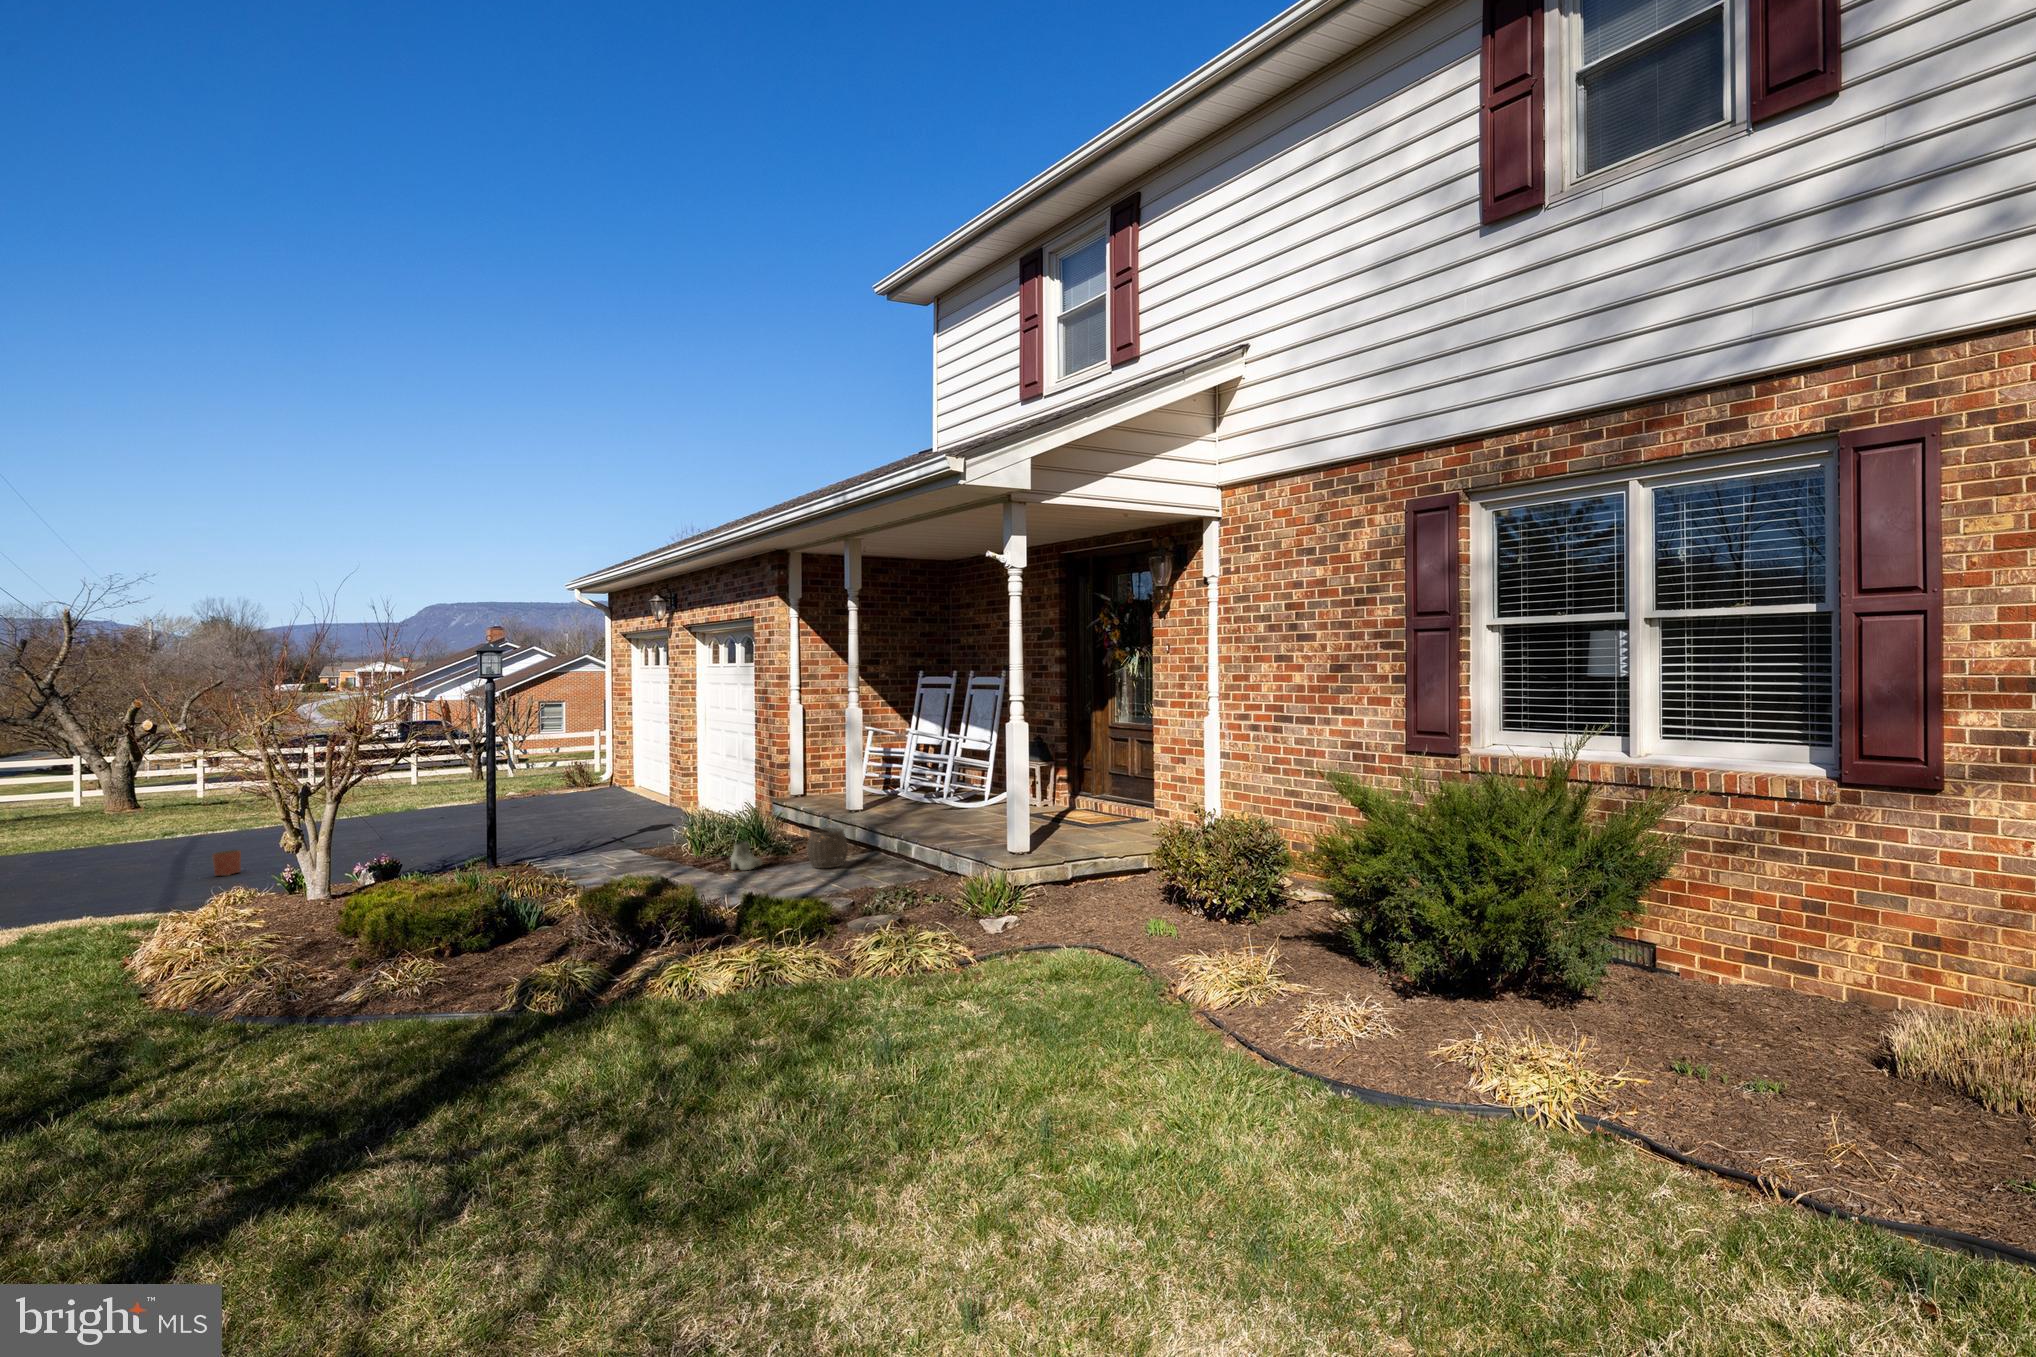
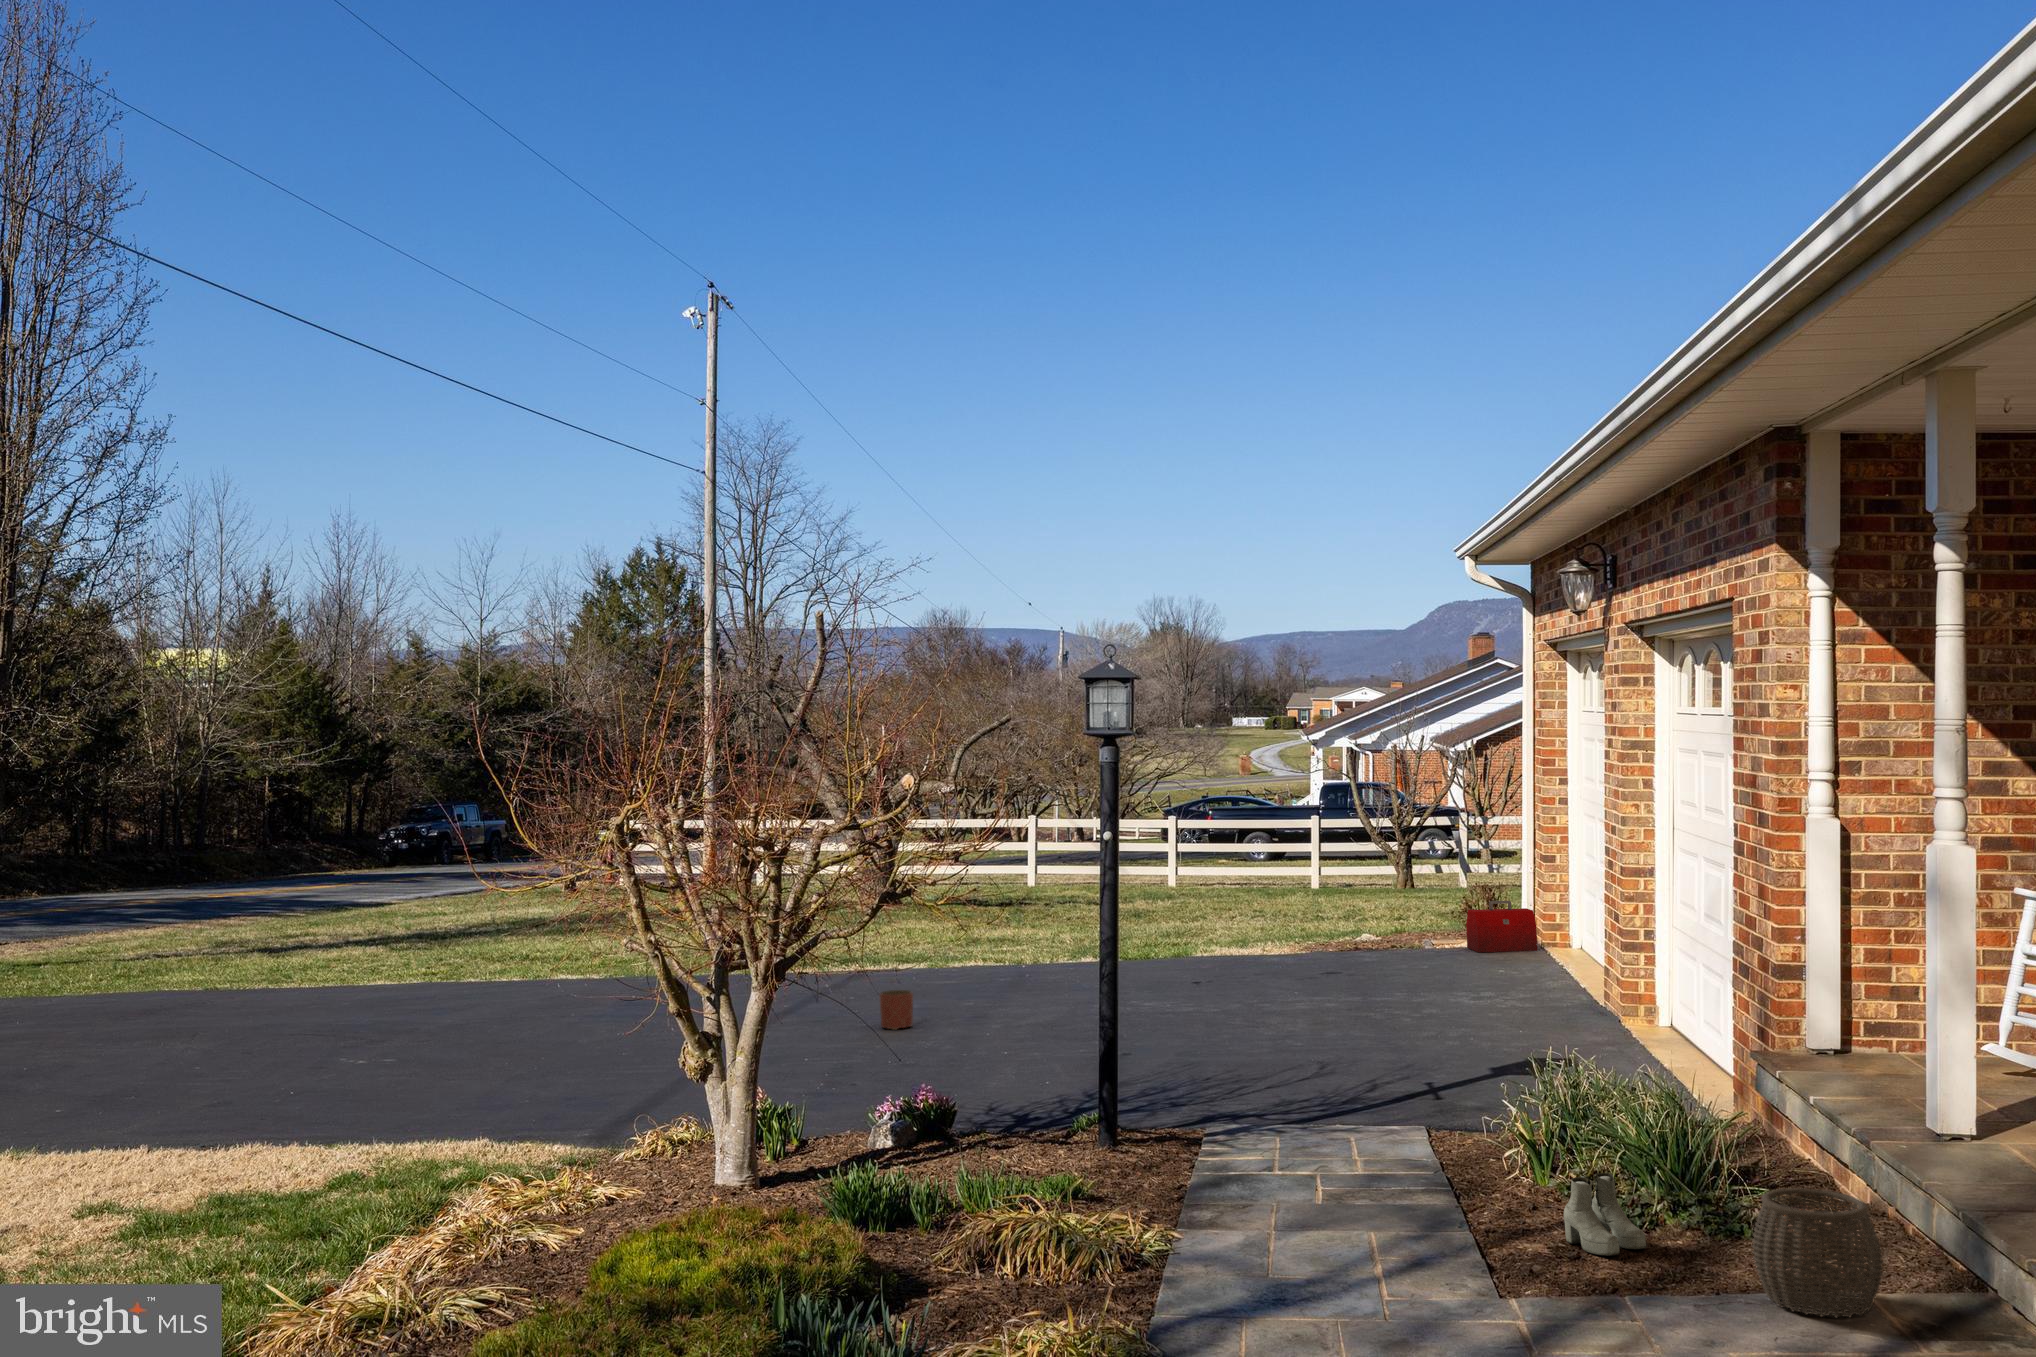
toolbox: none [573,767,613,795] -> present [1466,901,1537,952]

